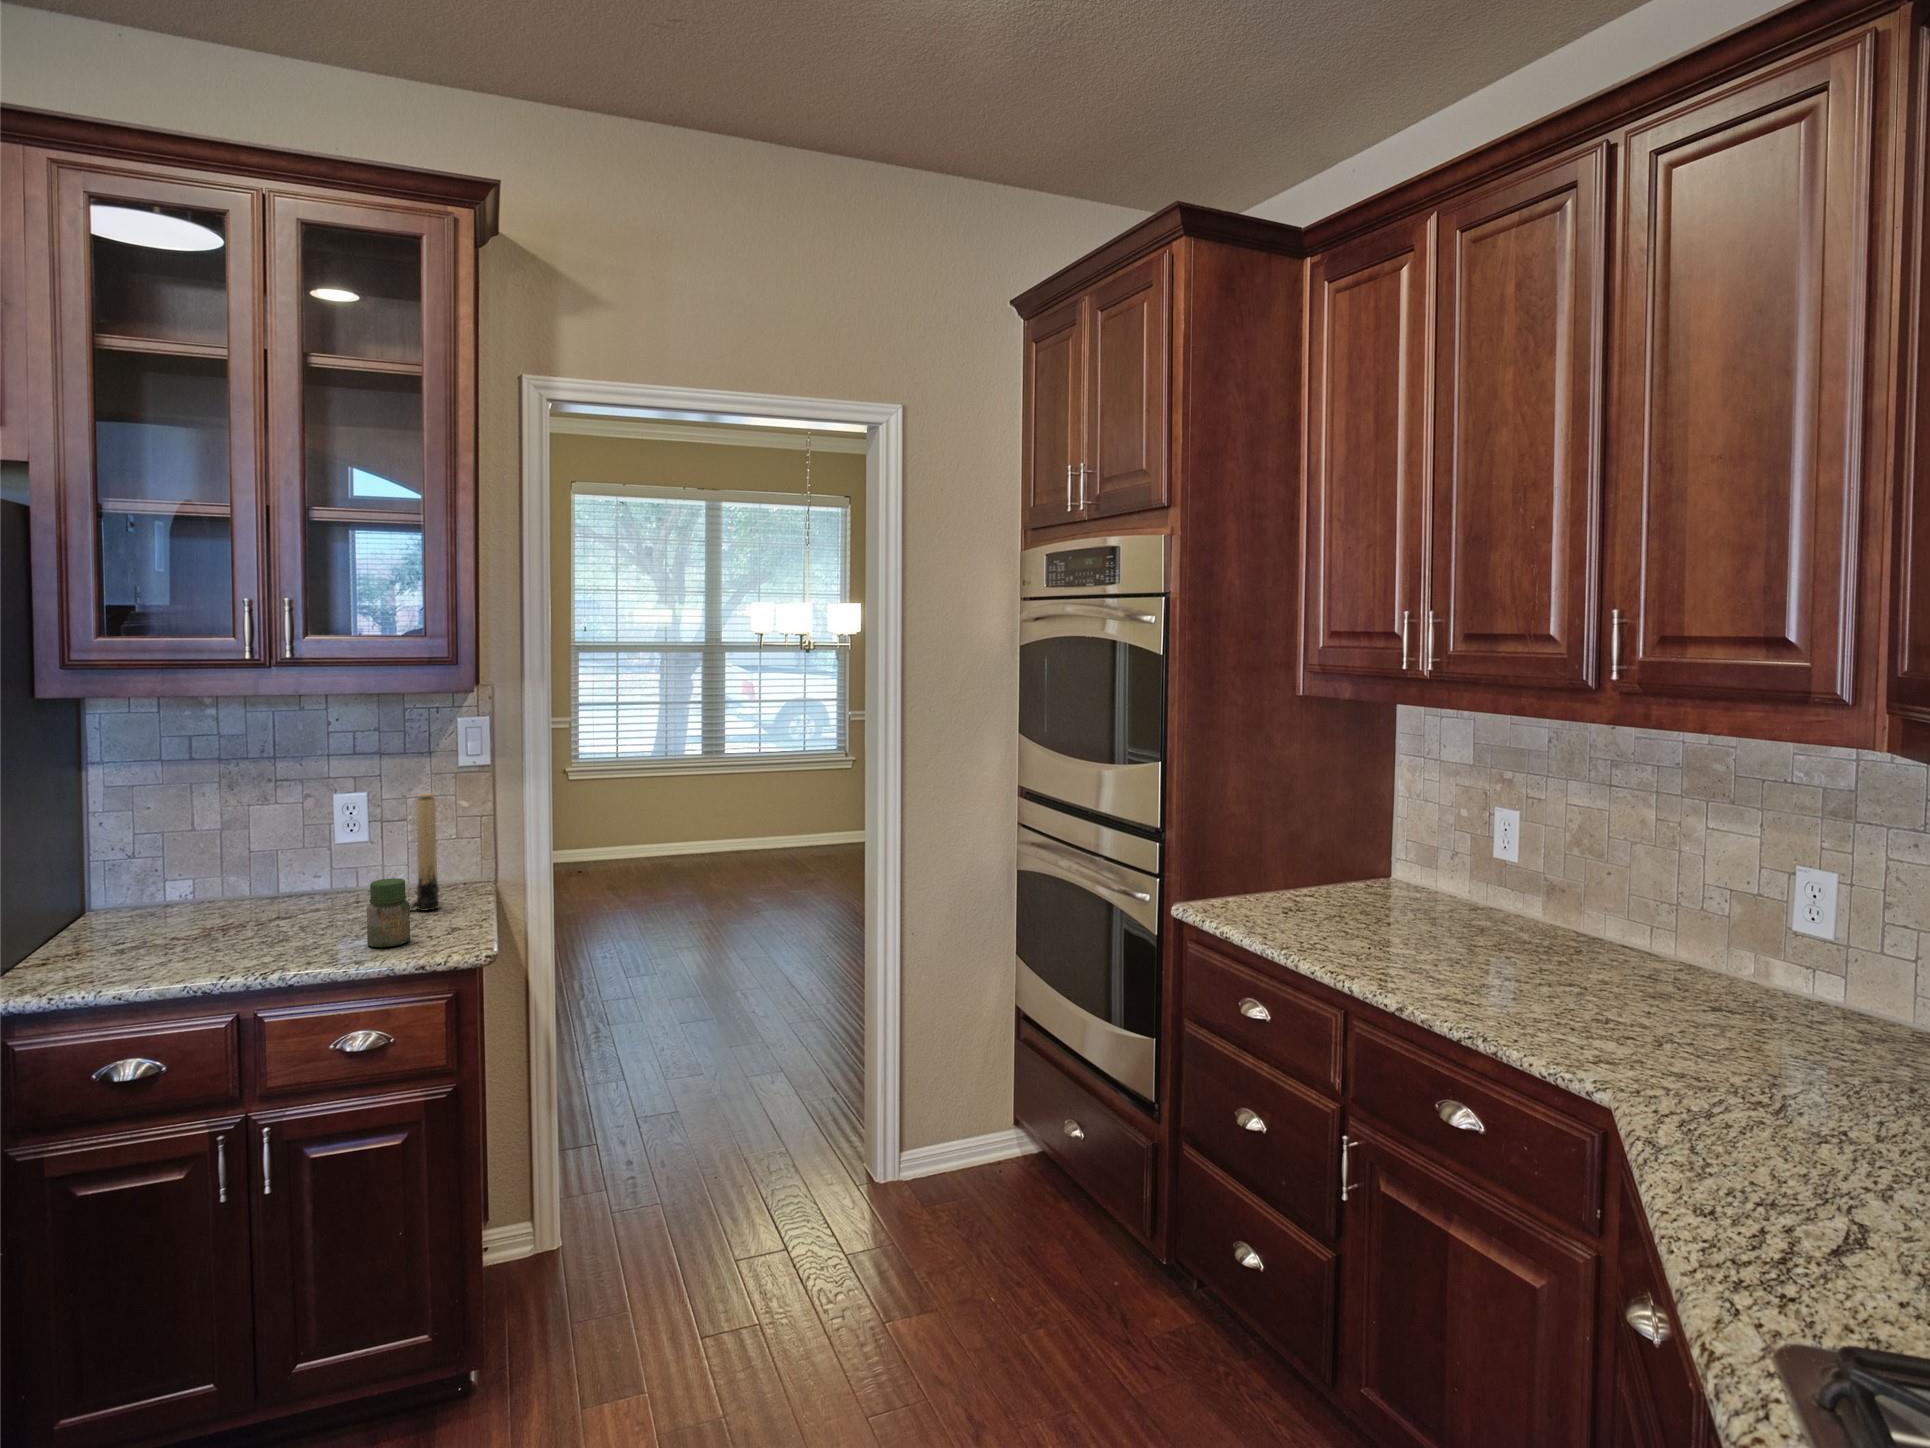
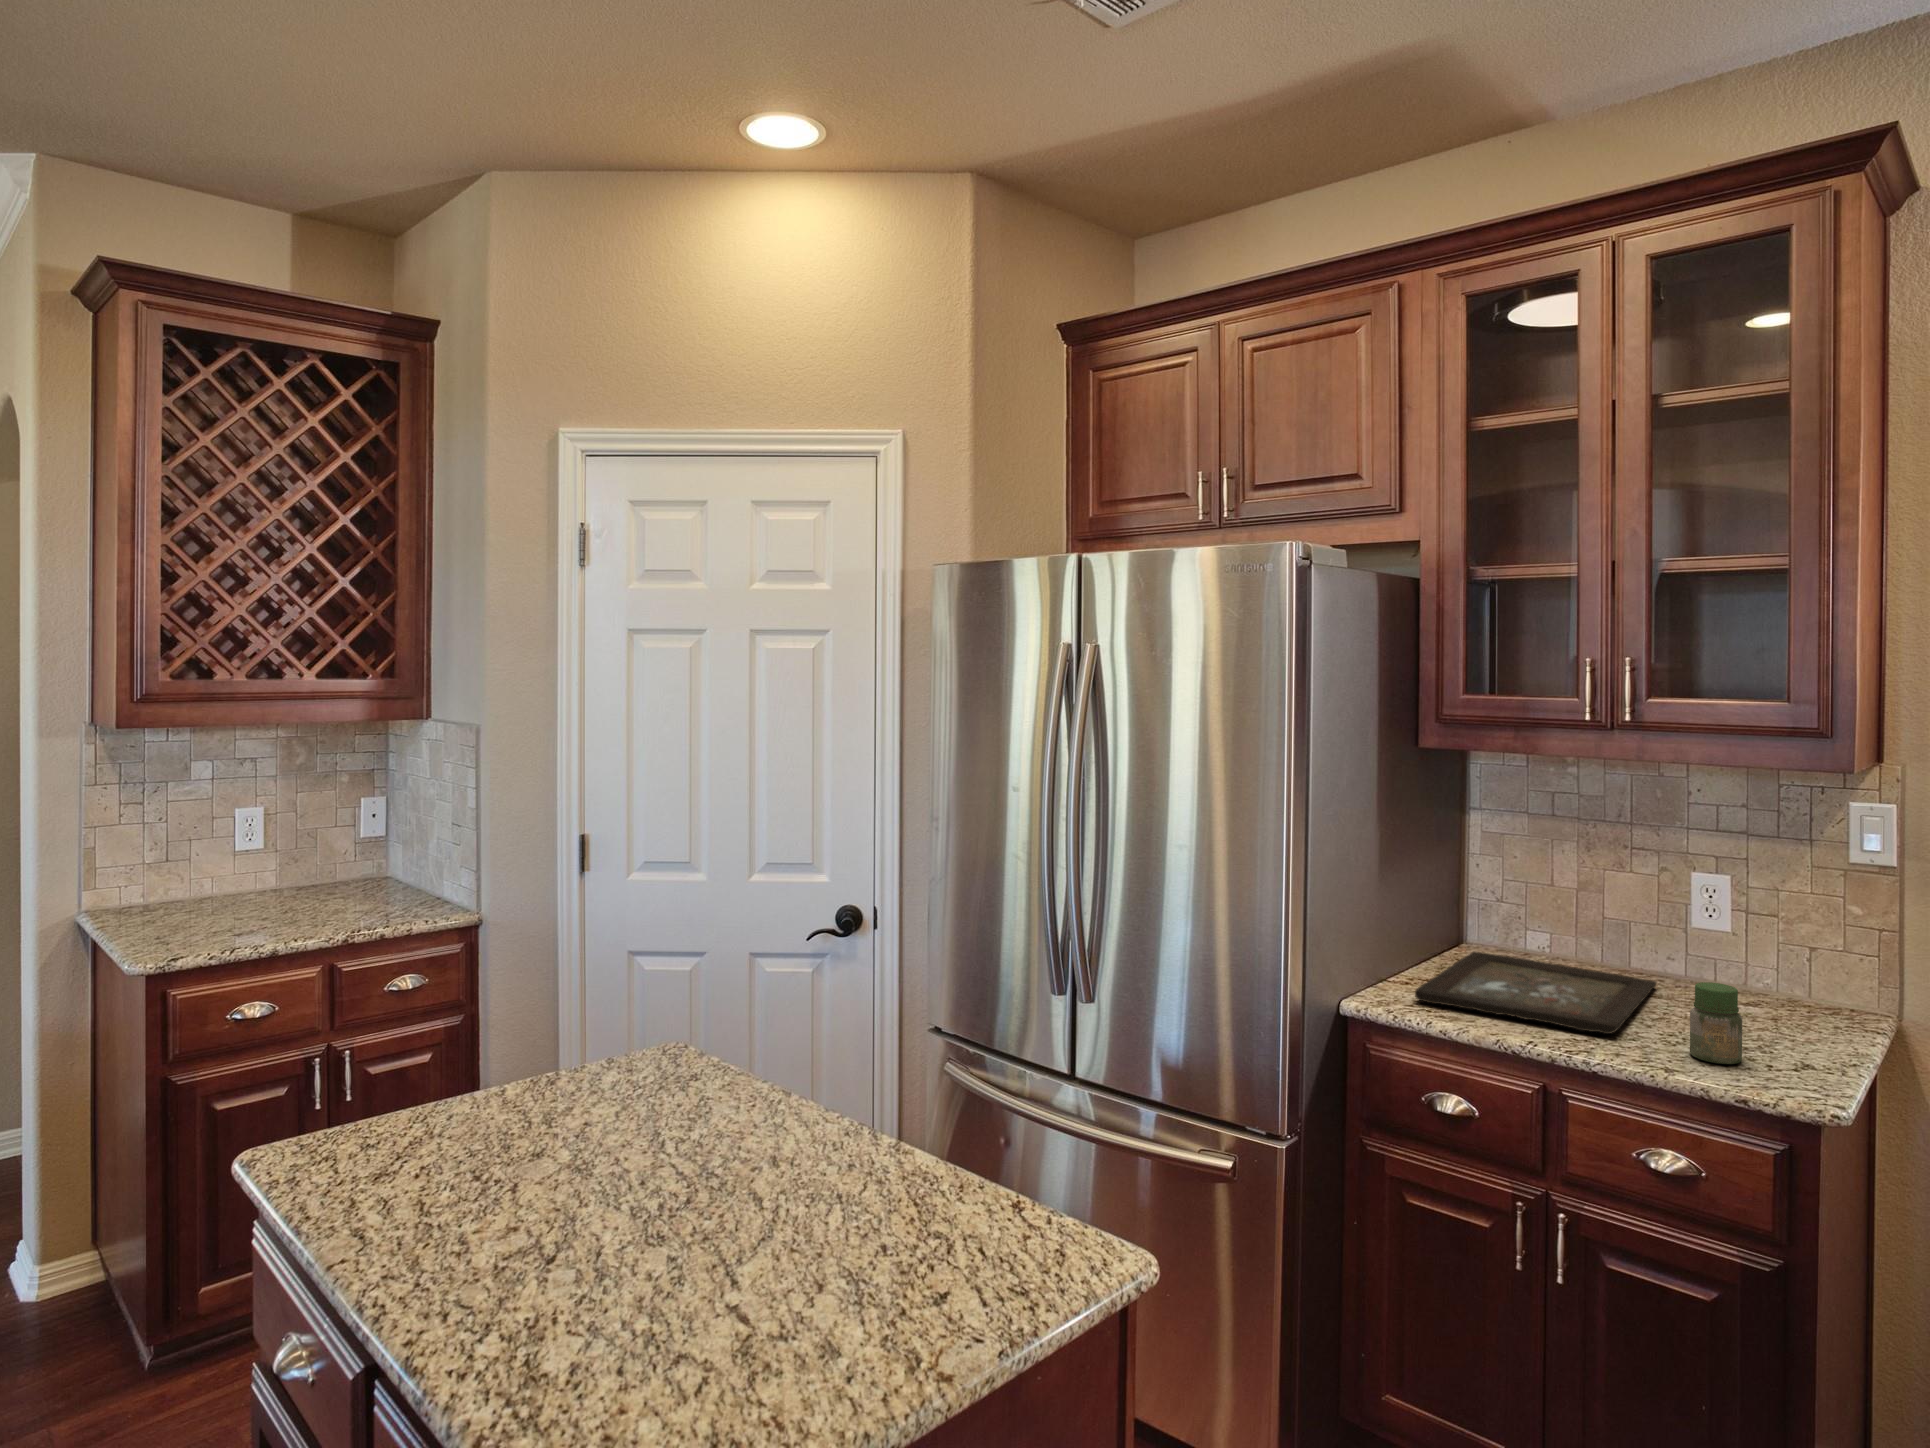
candle: present [409,793,439,911] -> none [1753,890,1802,1033]
tray: none [69,897,310,974] -> present [1415,951,1657,1034]

